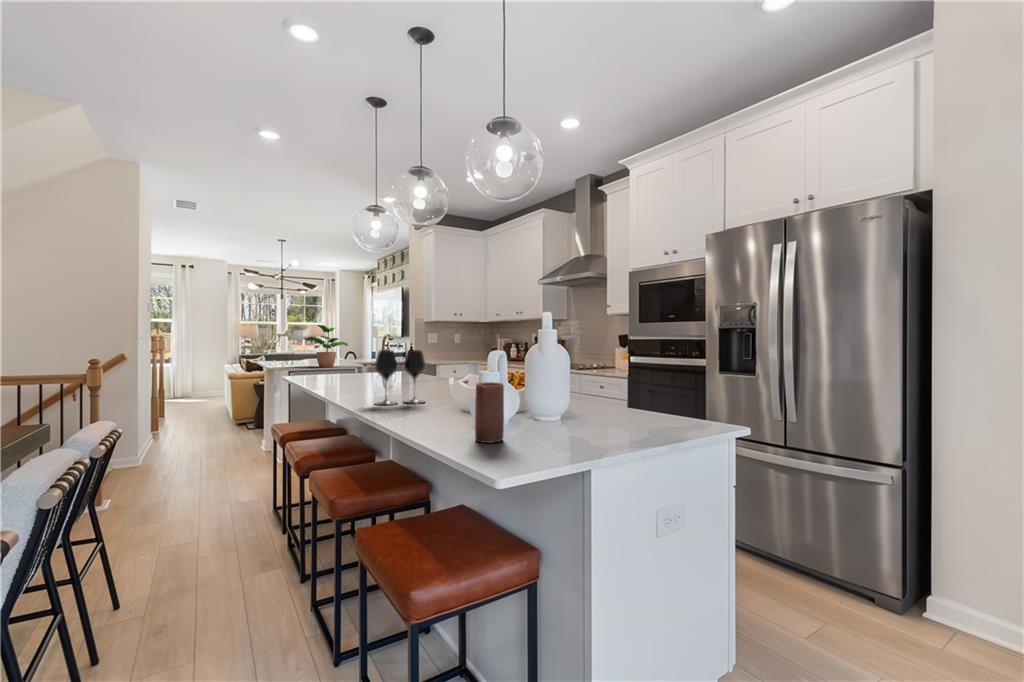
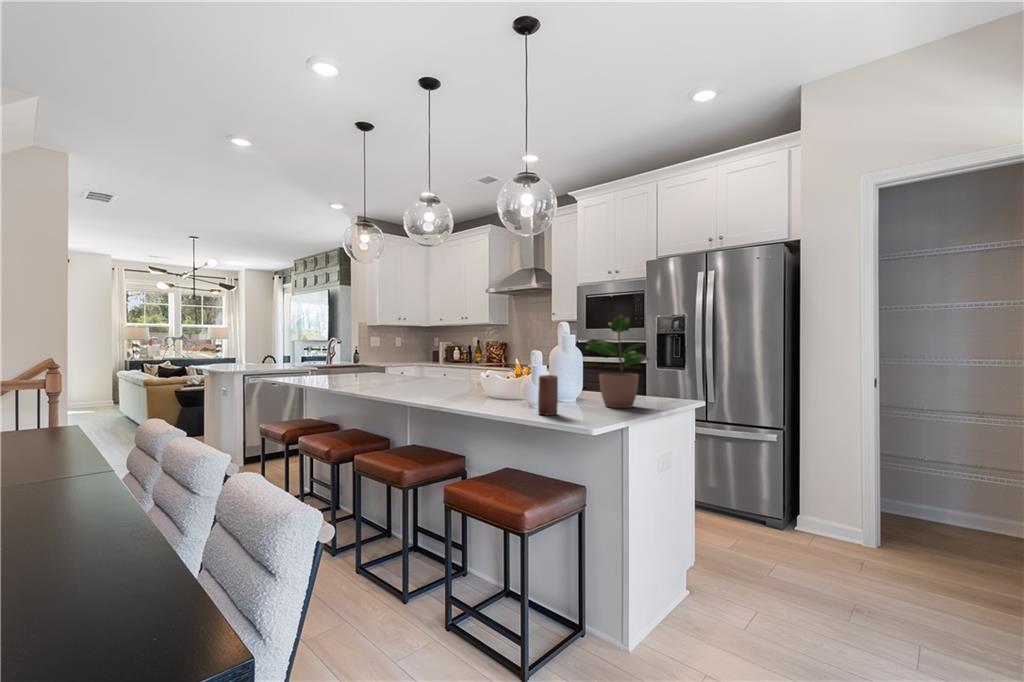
potted plant: present [305,325,348,367] -> present [583,315,649,408]
wine glass: present [375,350,425,405] -> none [413,354,452,398]

